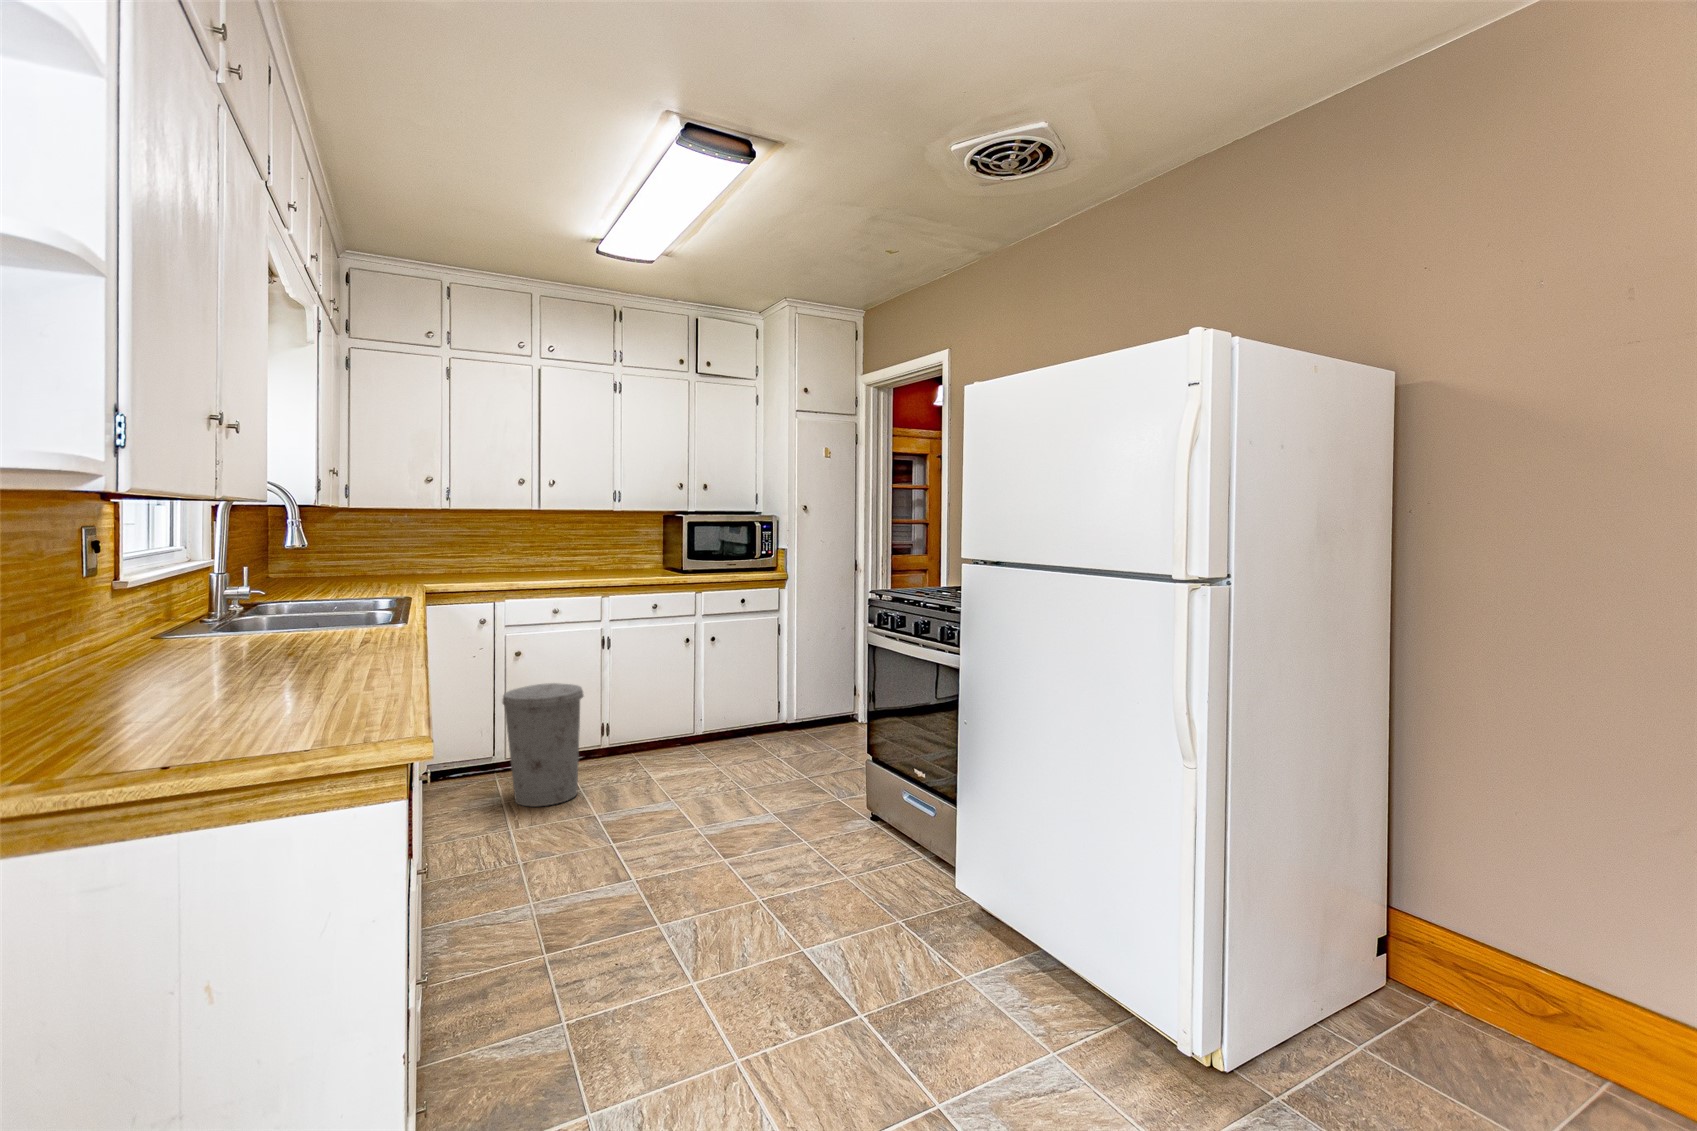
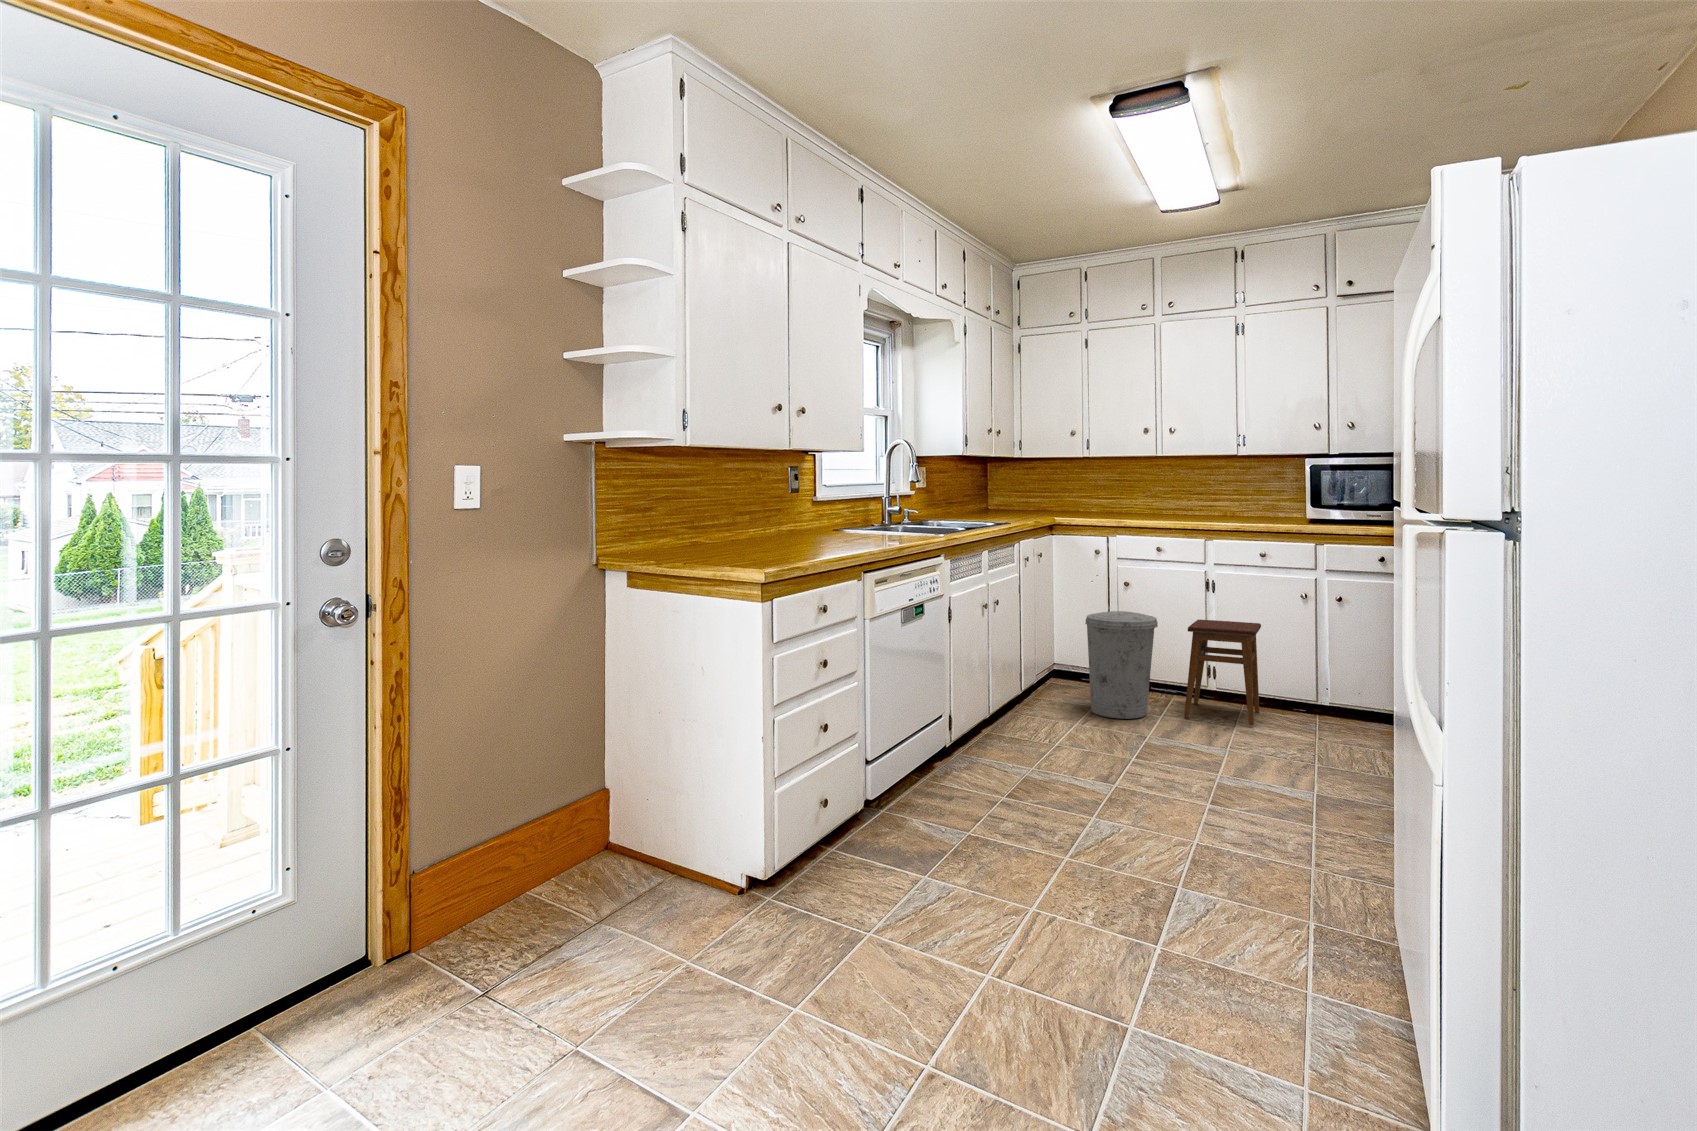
stool: none [601,674,677,783] -> present [1184,620,1261,726]

